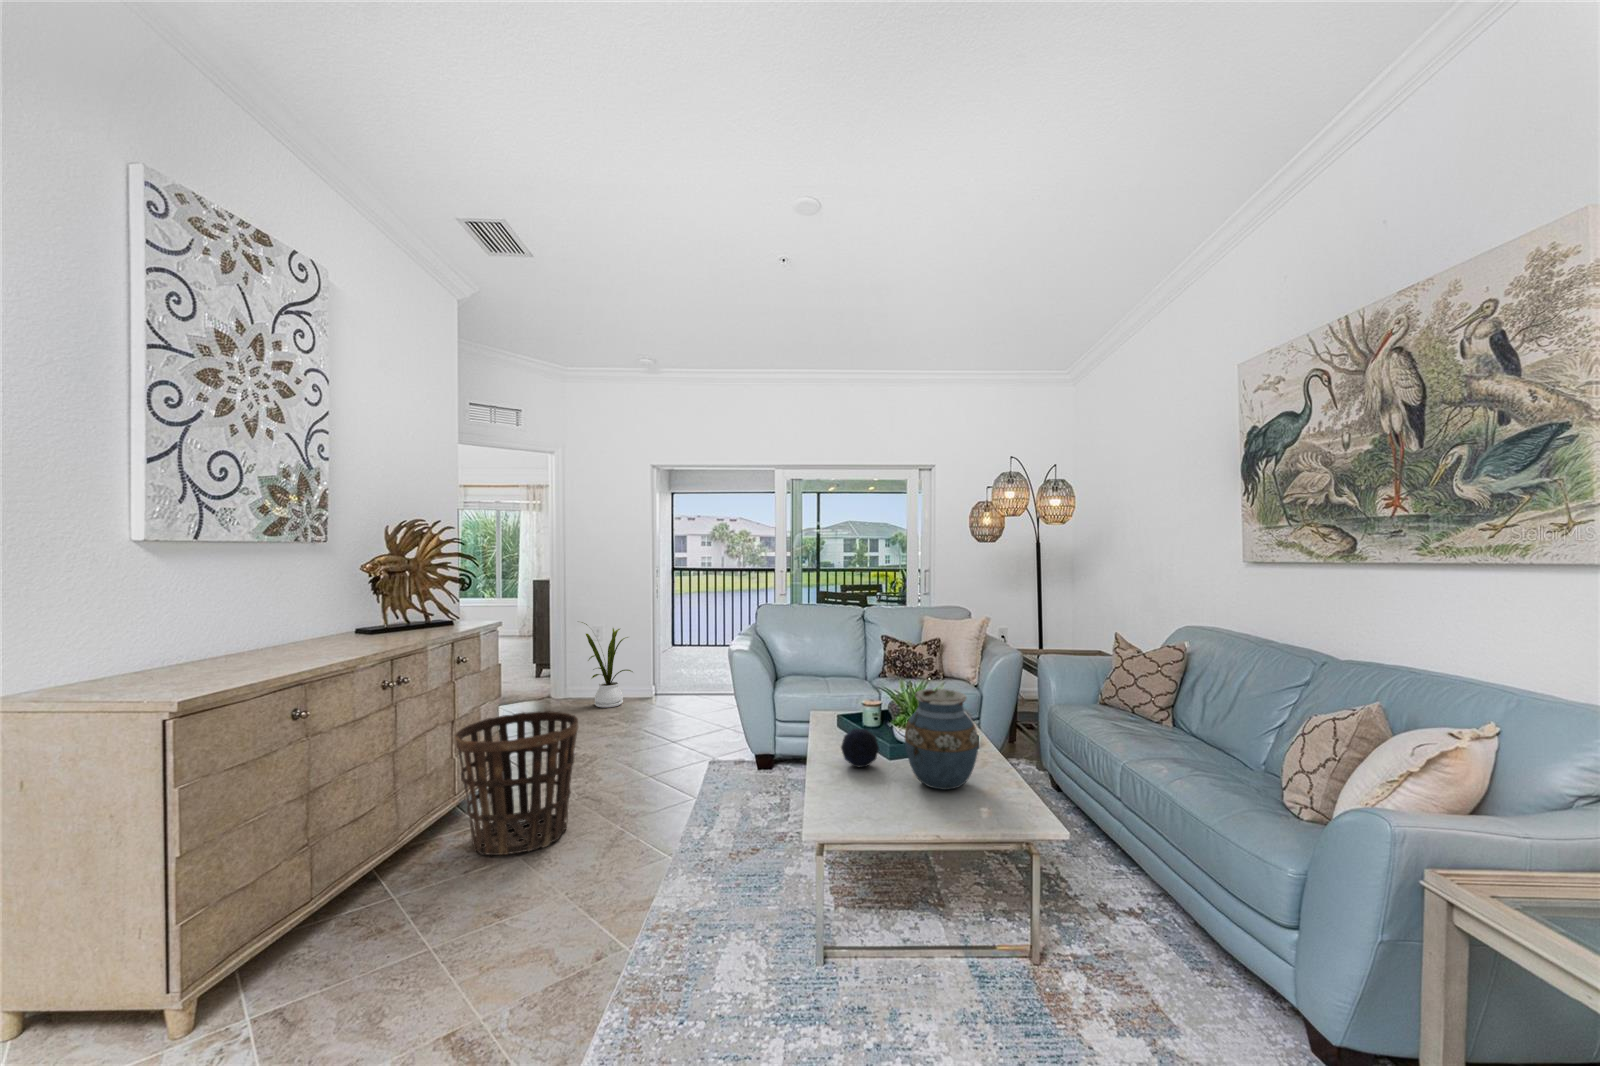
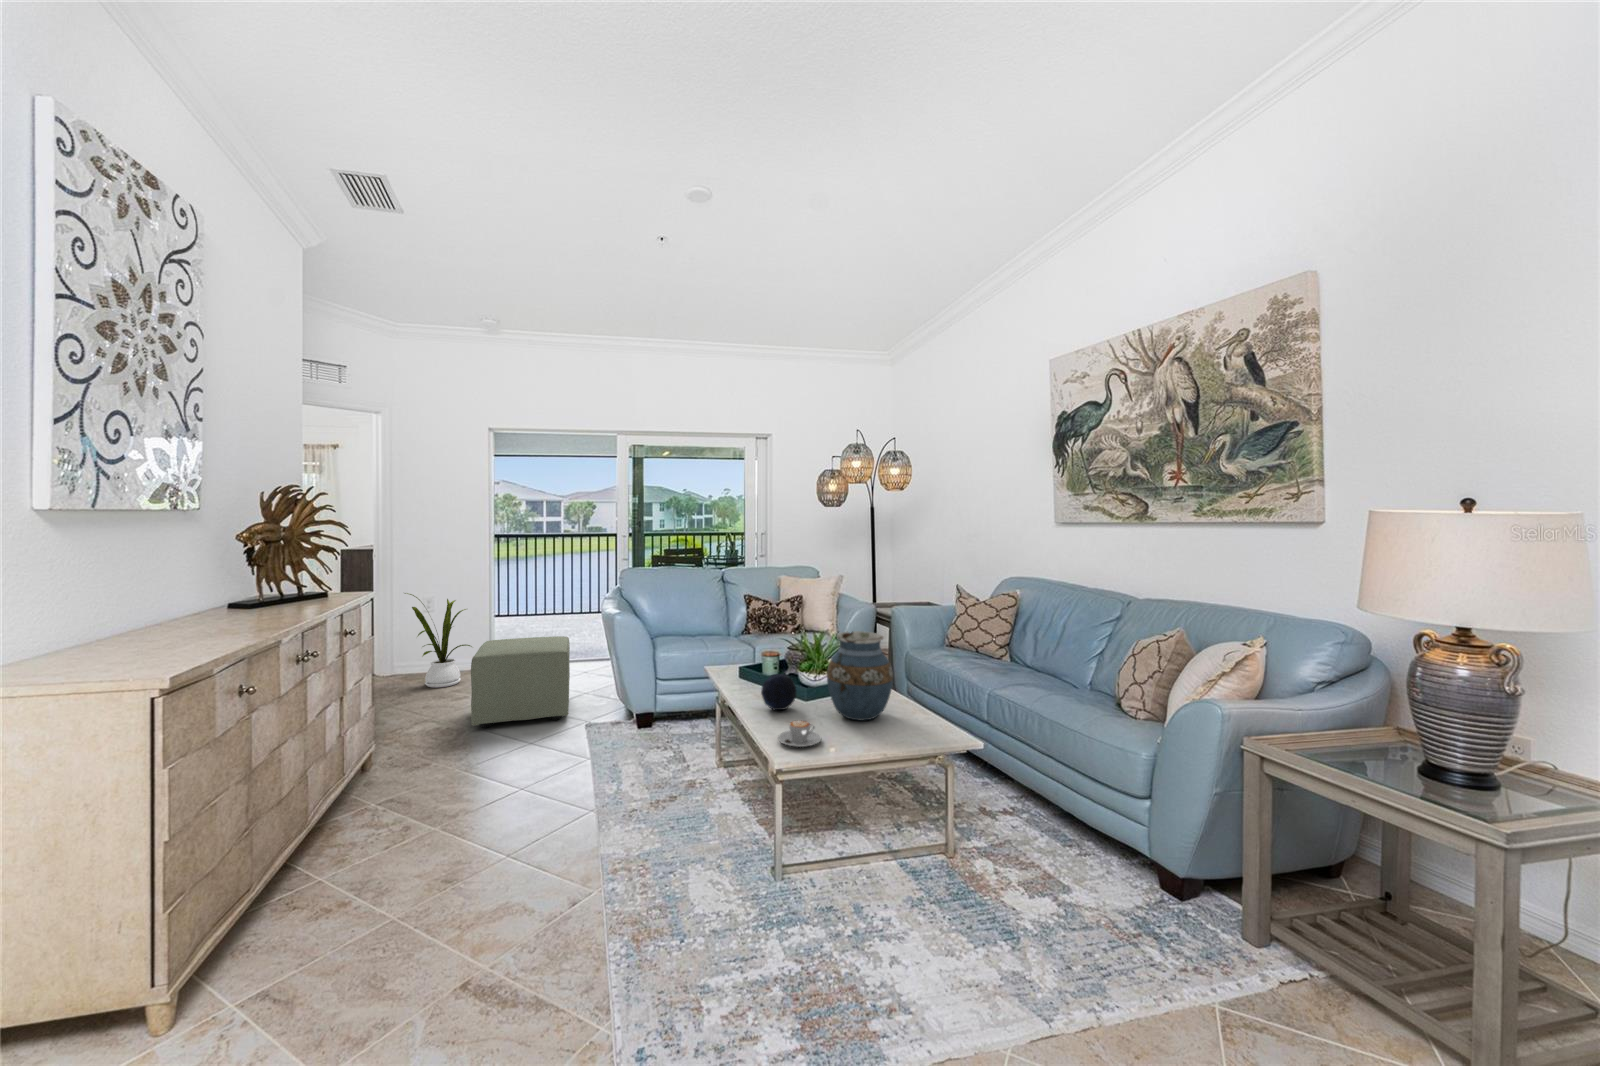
ottoman: none [615,668,706,750] -> present [471,636,570,727]
basket: present [455,711,578,855] -> none [291,686,456,857]
coffee cup: none [837,783,883,813] -> present [778,720,821,747]

